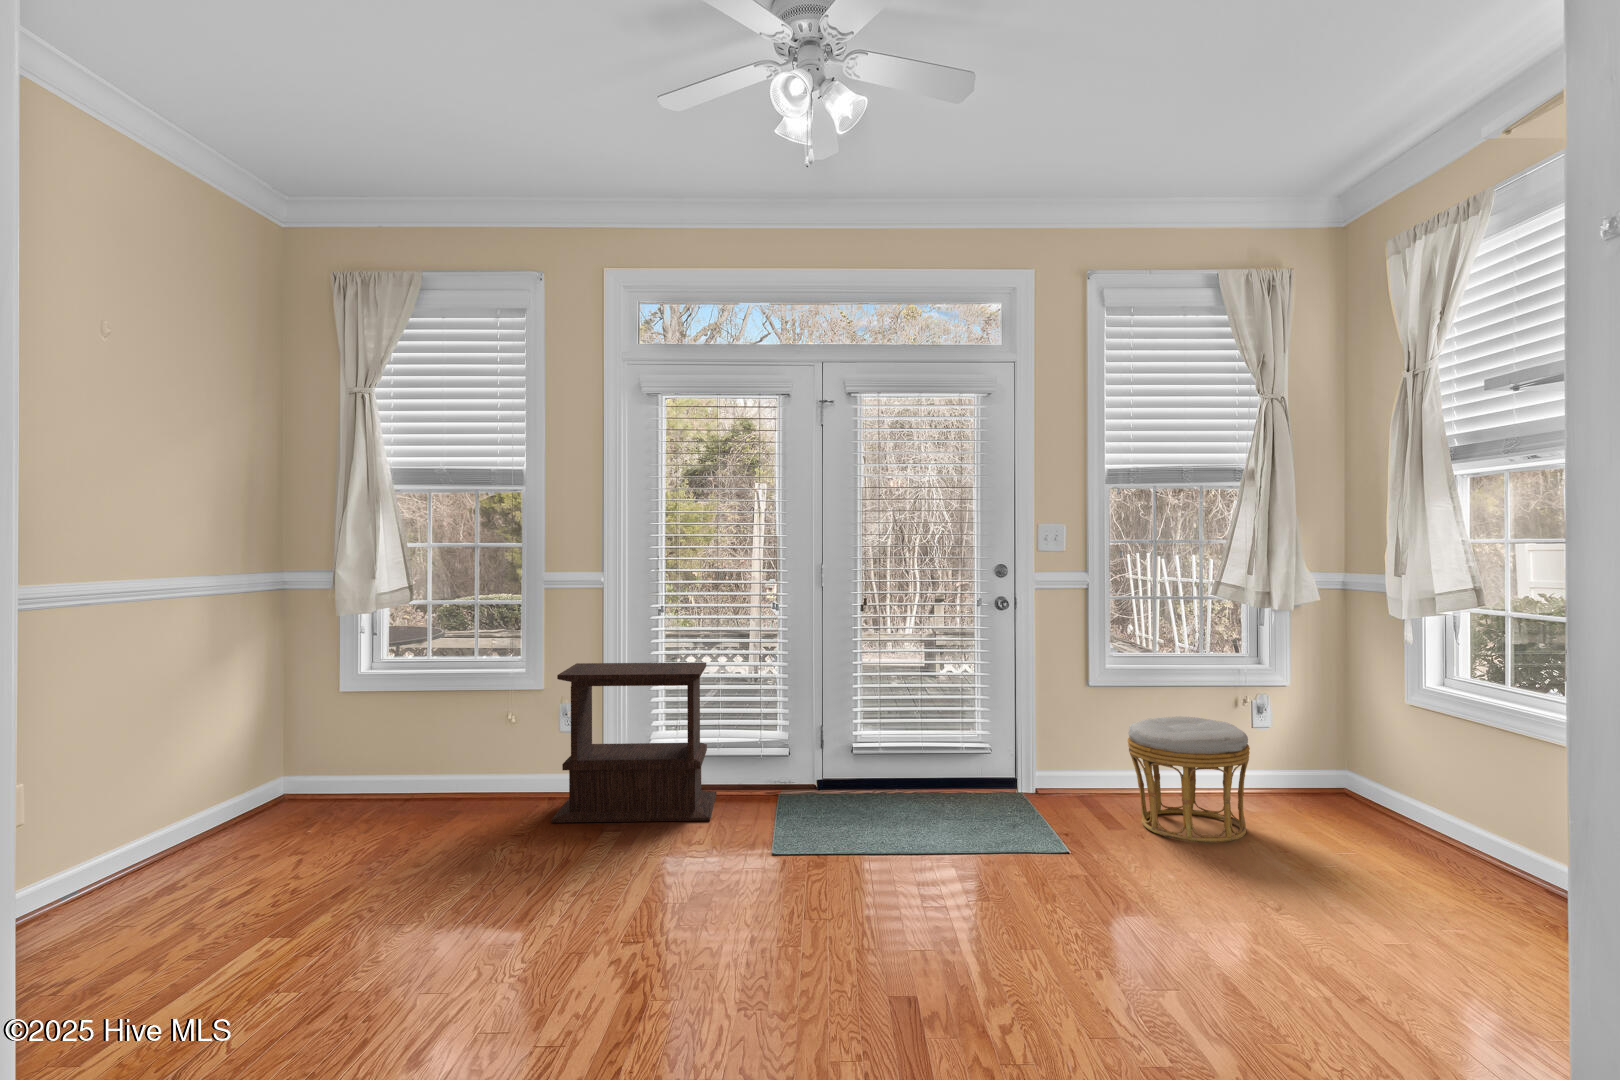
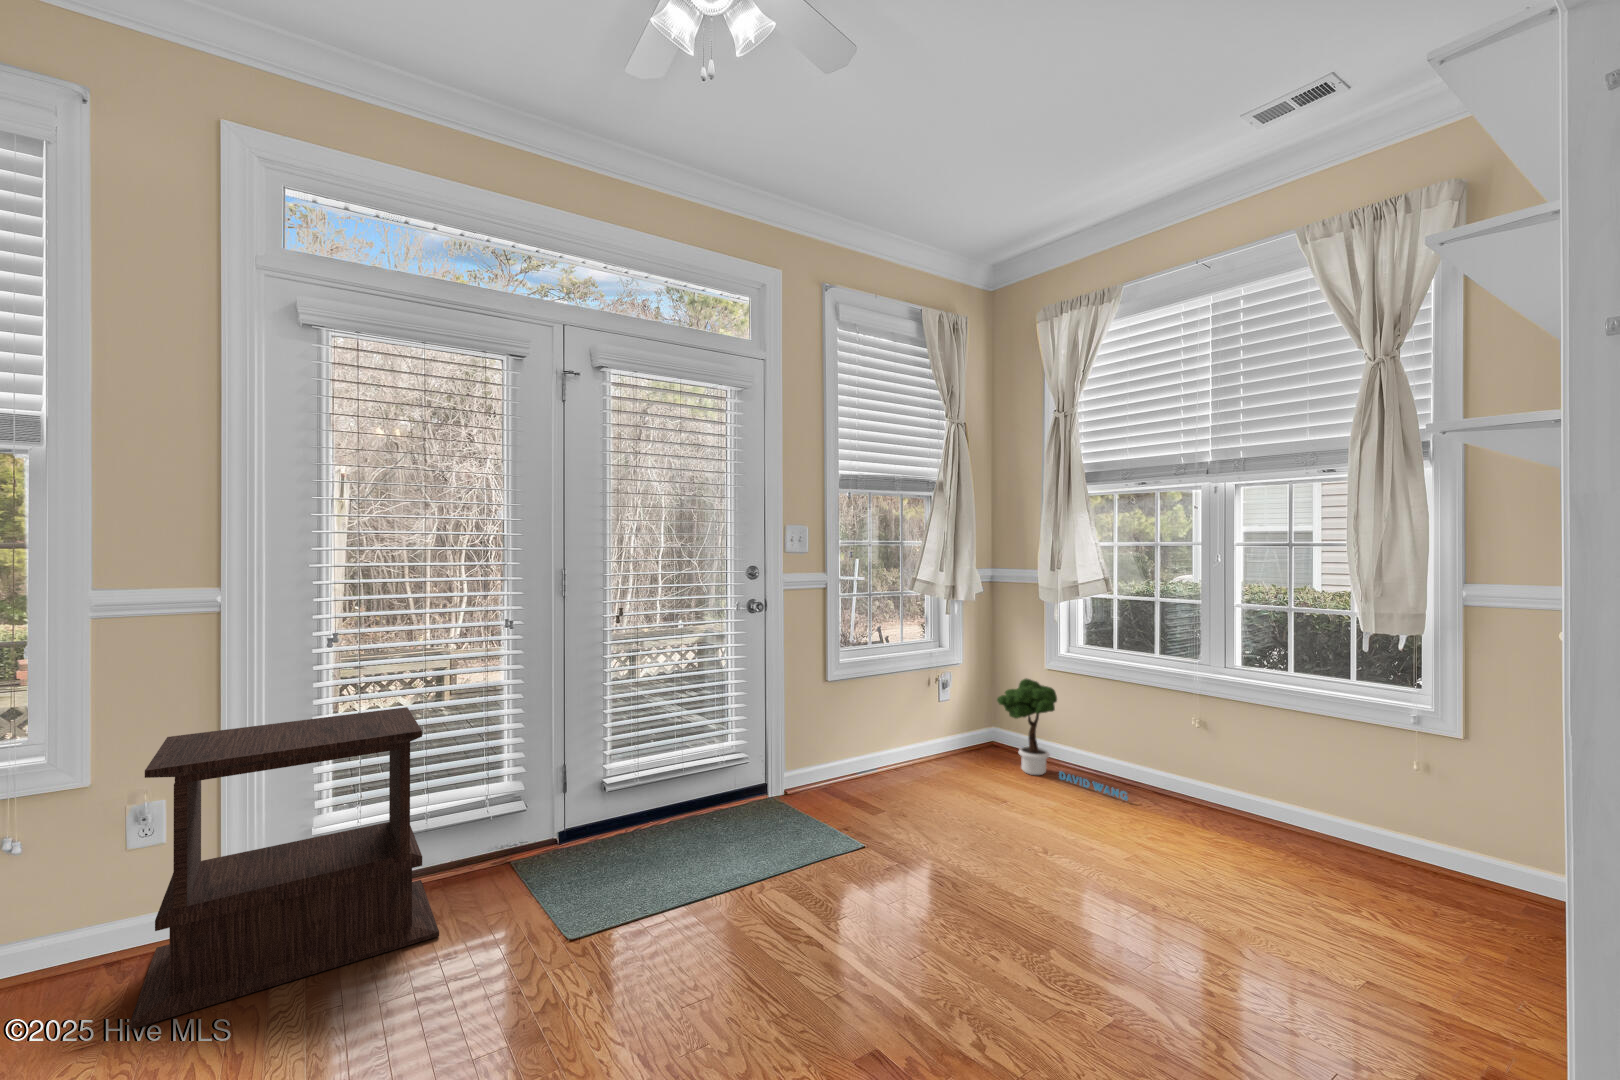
potted tree: none [1310,709,1449,868] -> present [997,678,1128,800]
ottoman: present [1128,716,1250,843] -> none [885,701,990,820]

